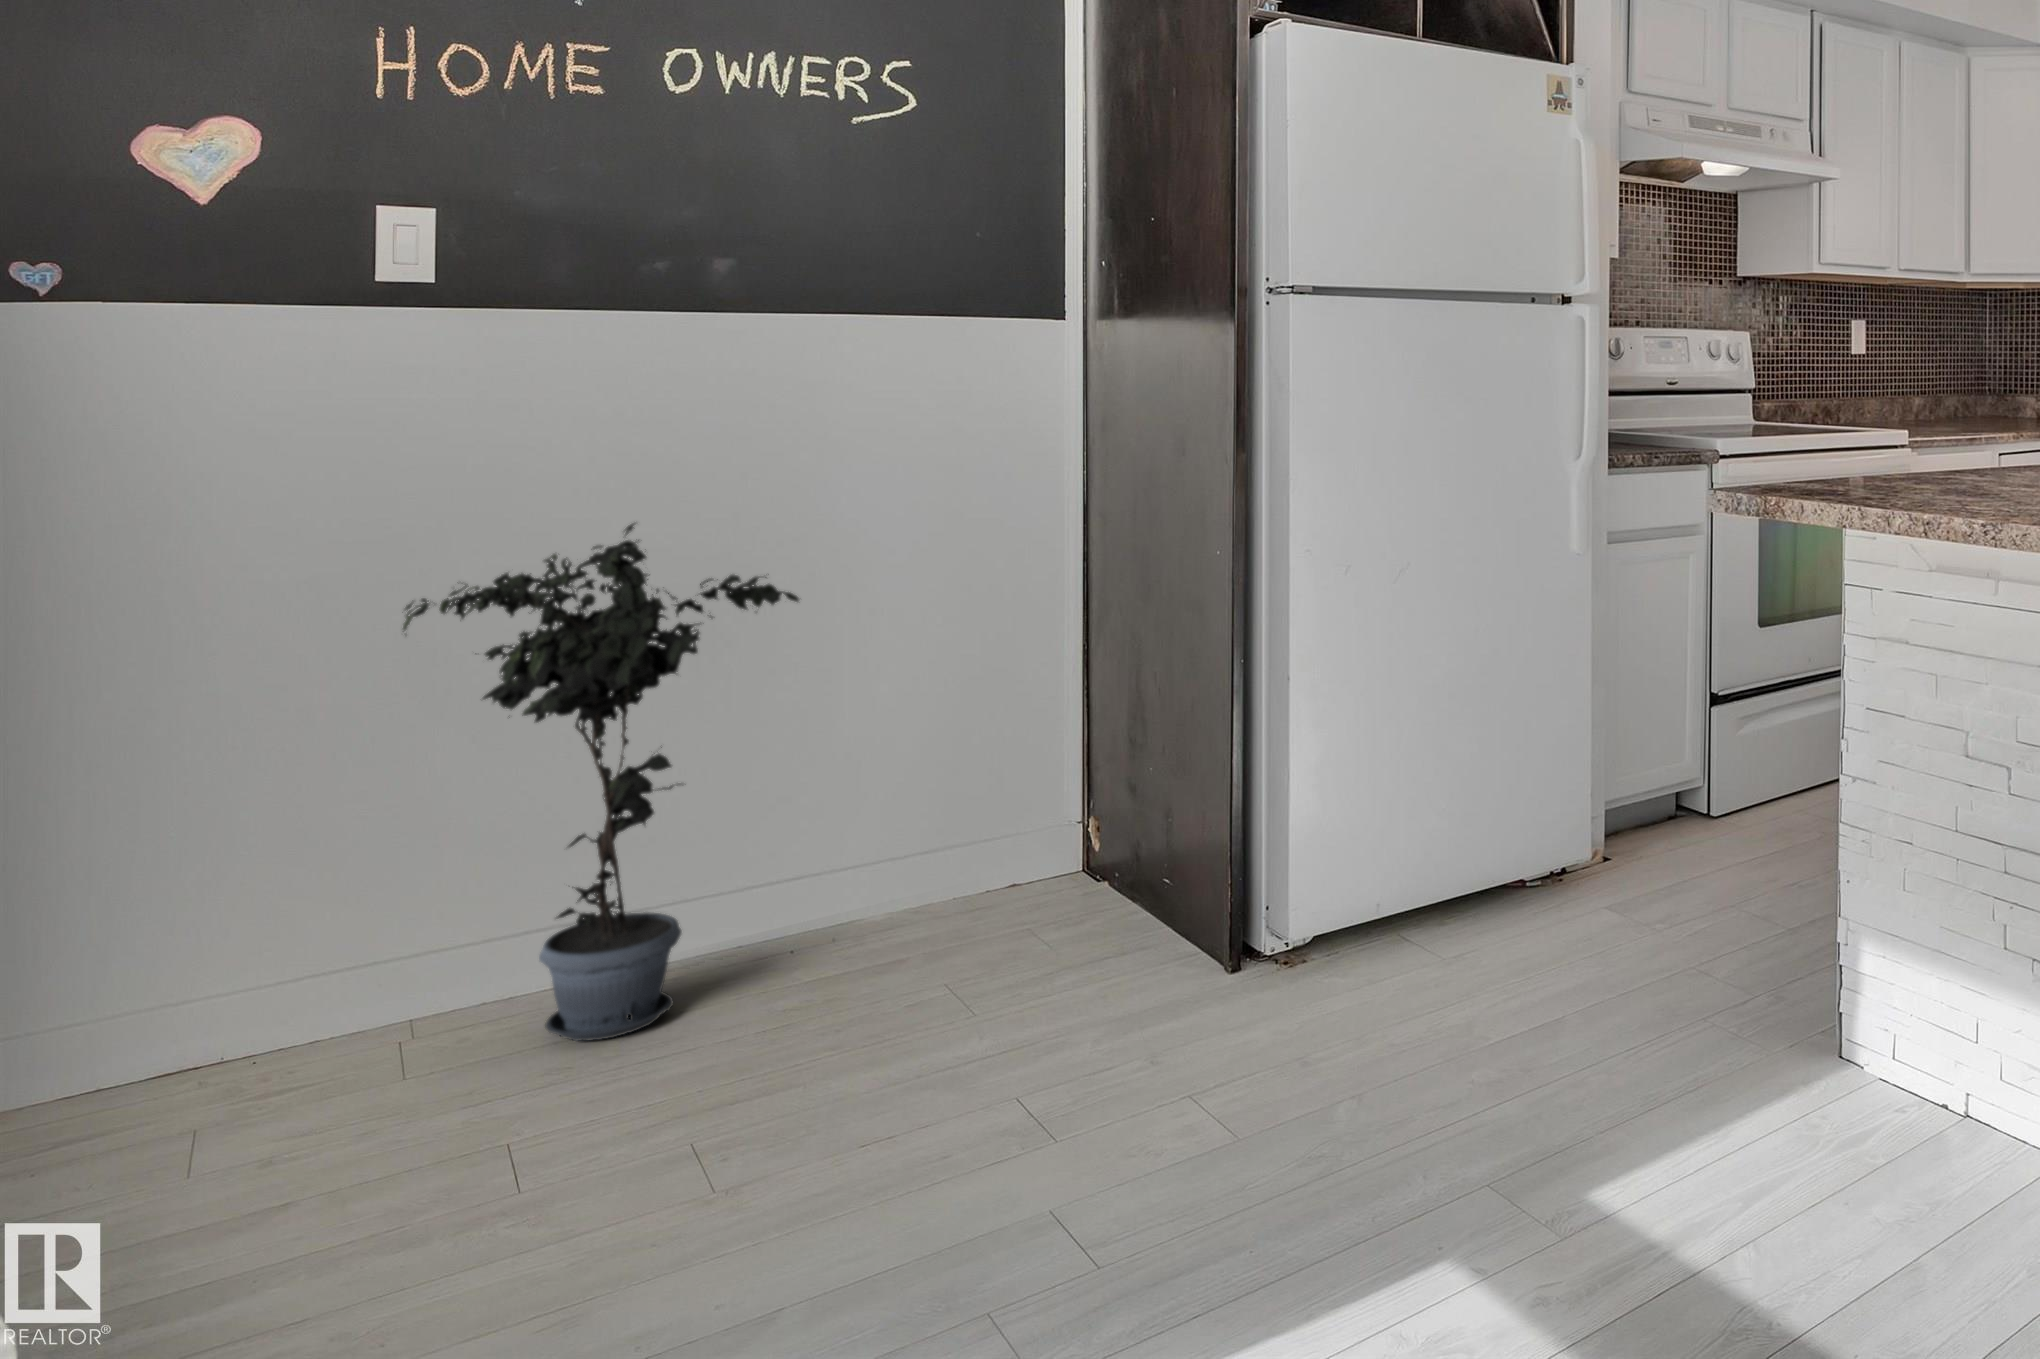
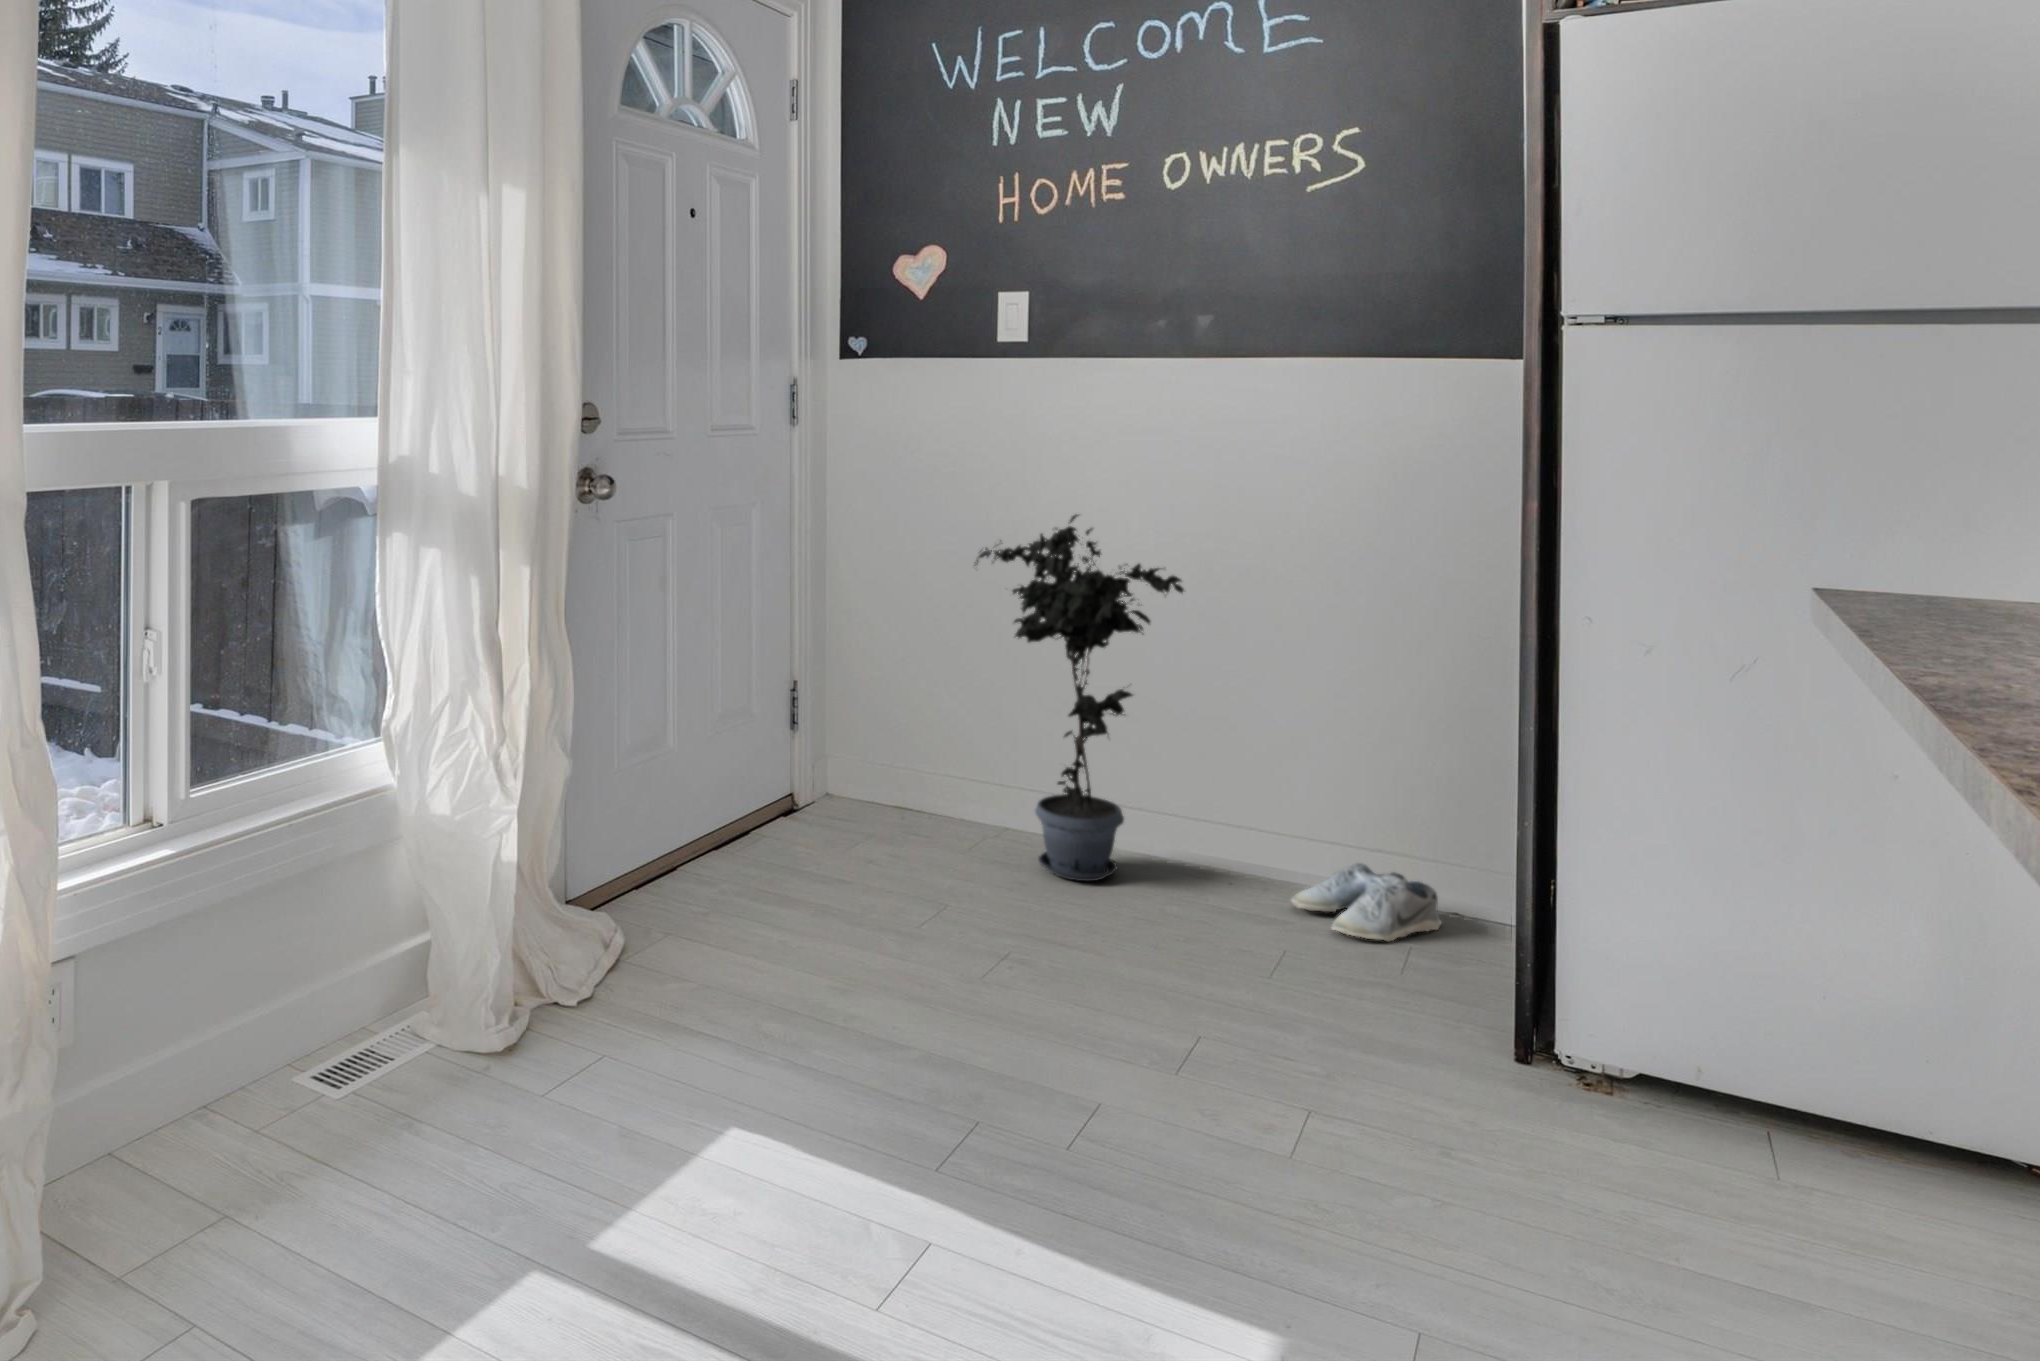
shoe: none [892,859,1035,939] -> present [1291,863,1442,941]

